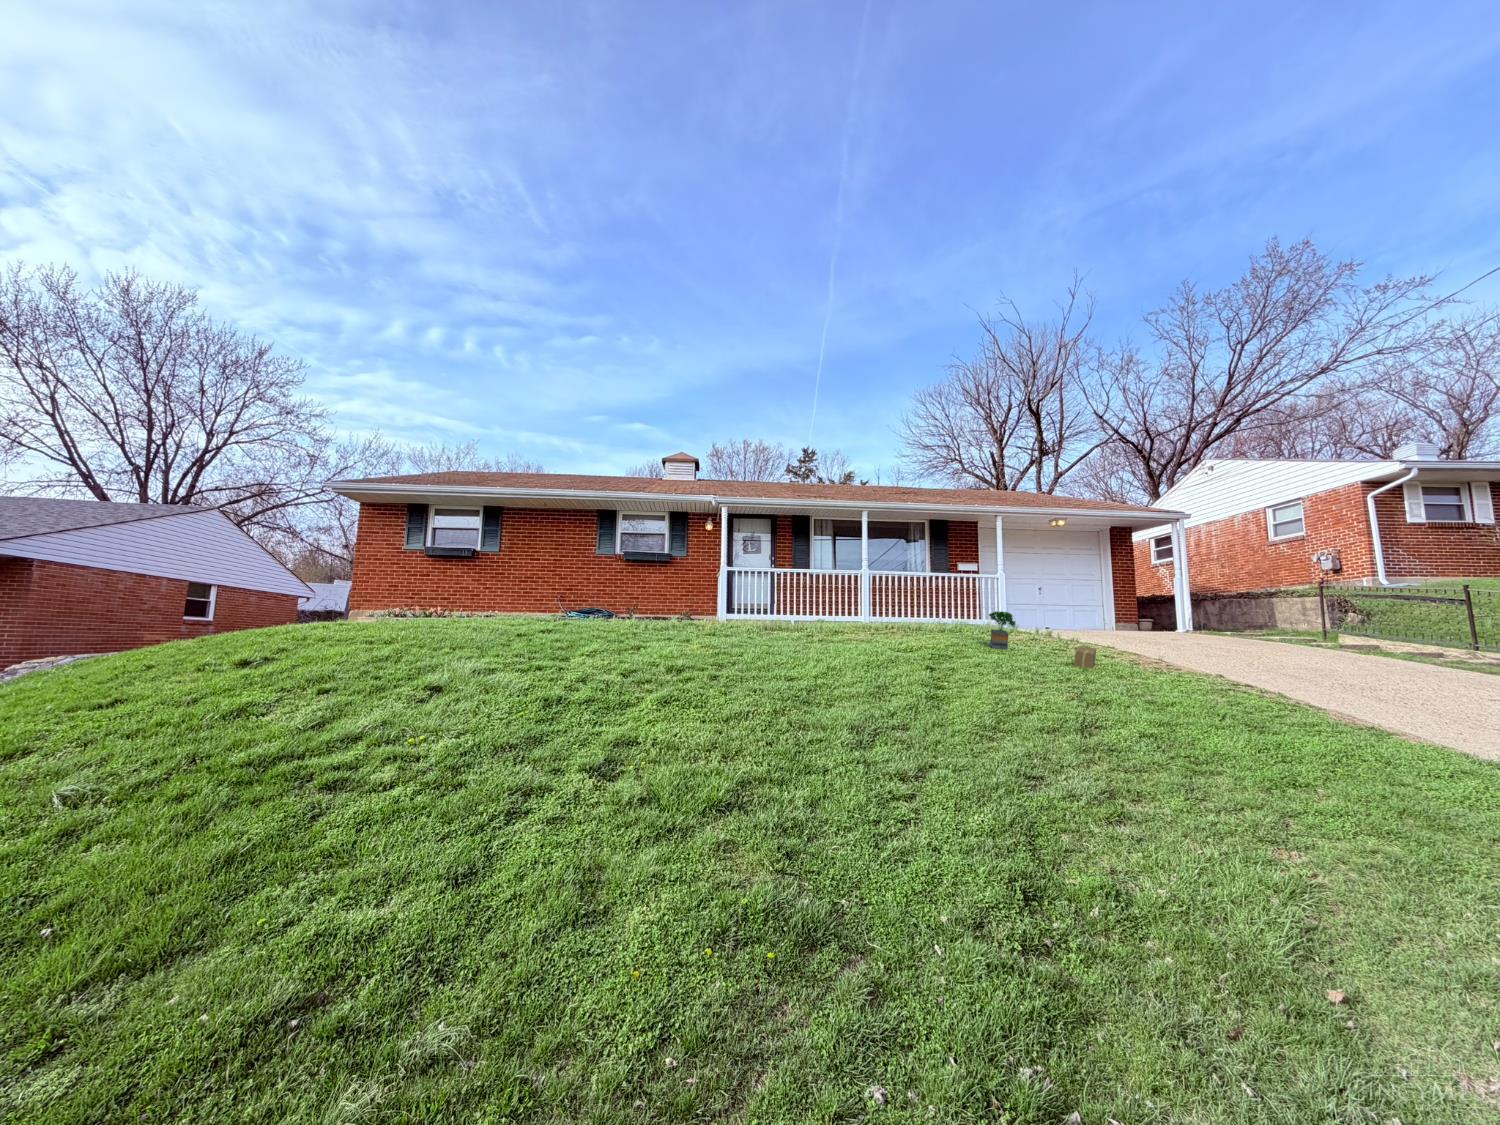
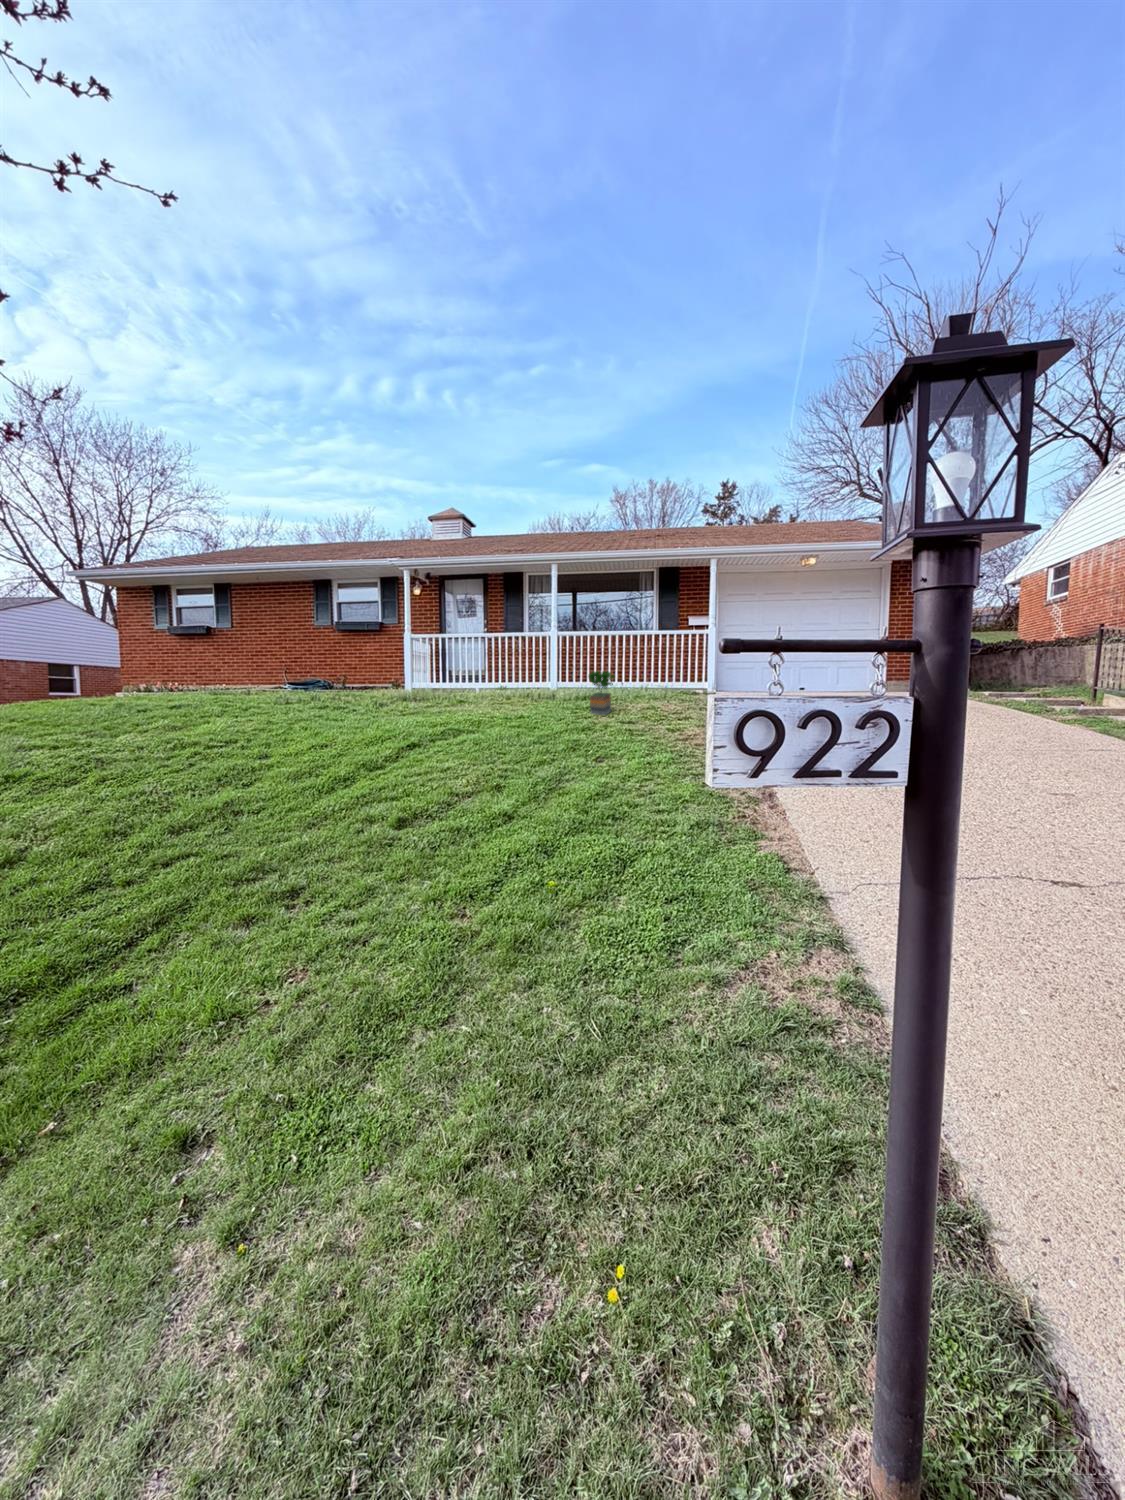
cardboard box: present [1074,646,1096,669] -> none [633,709,667,736]

